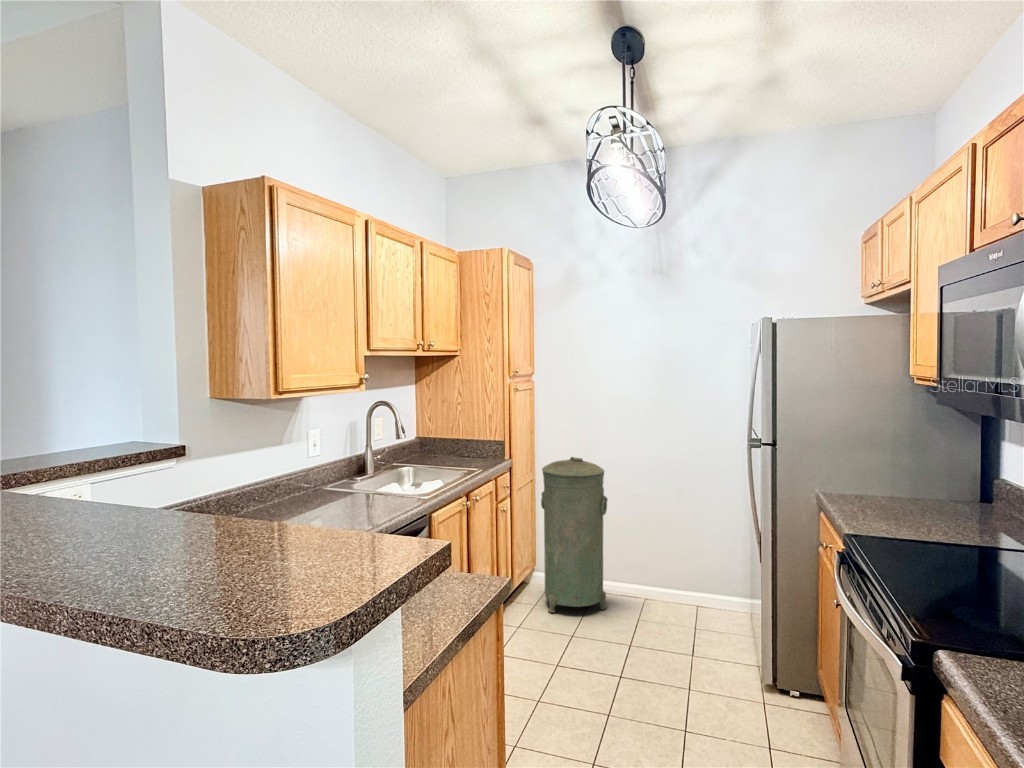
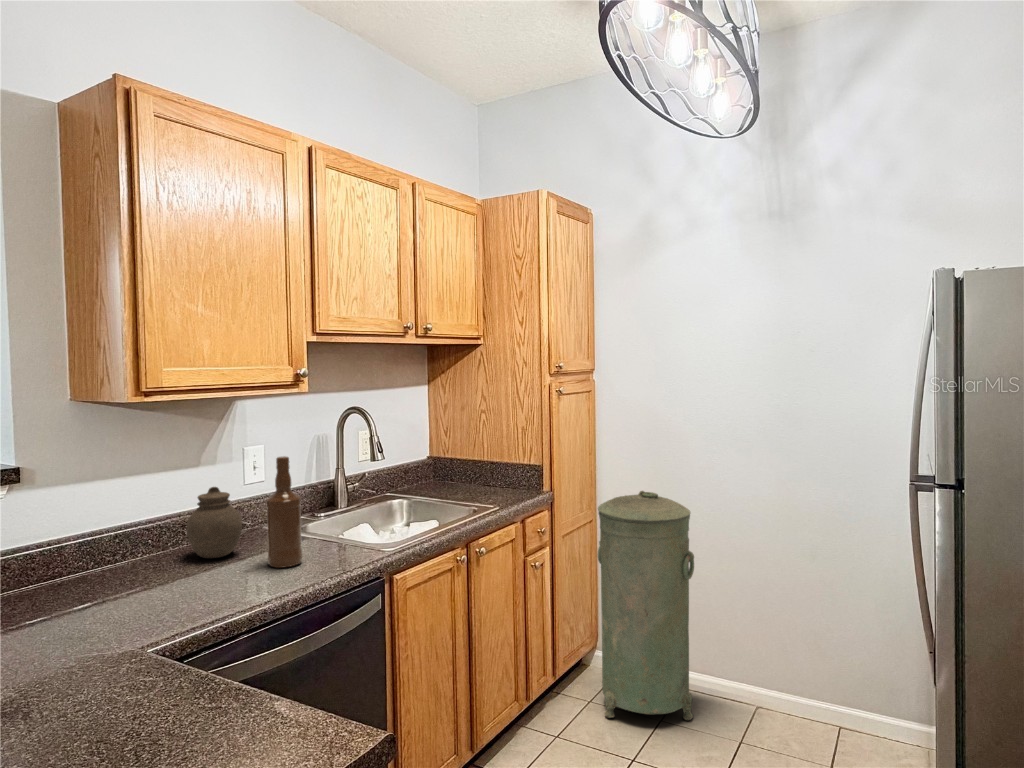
bottle: none [348,435,372,511] -> present [266,456,303,568]
jar: none [286,458,324,508] -> present [186,487,242,558]

